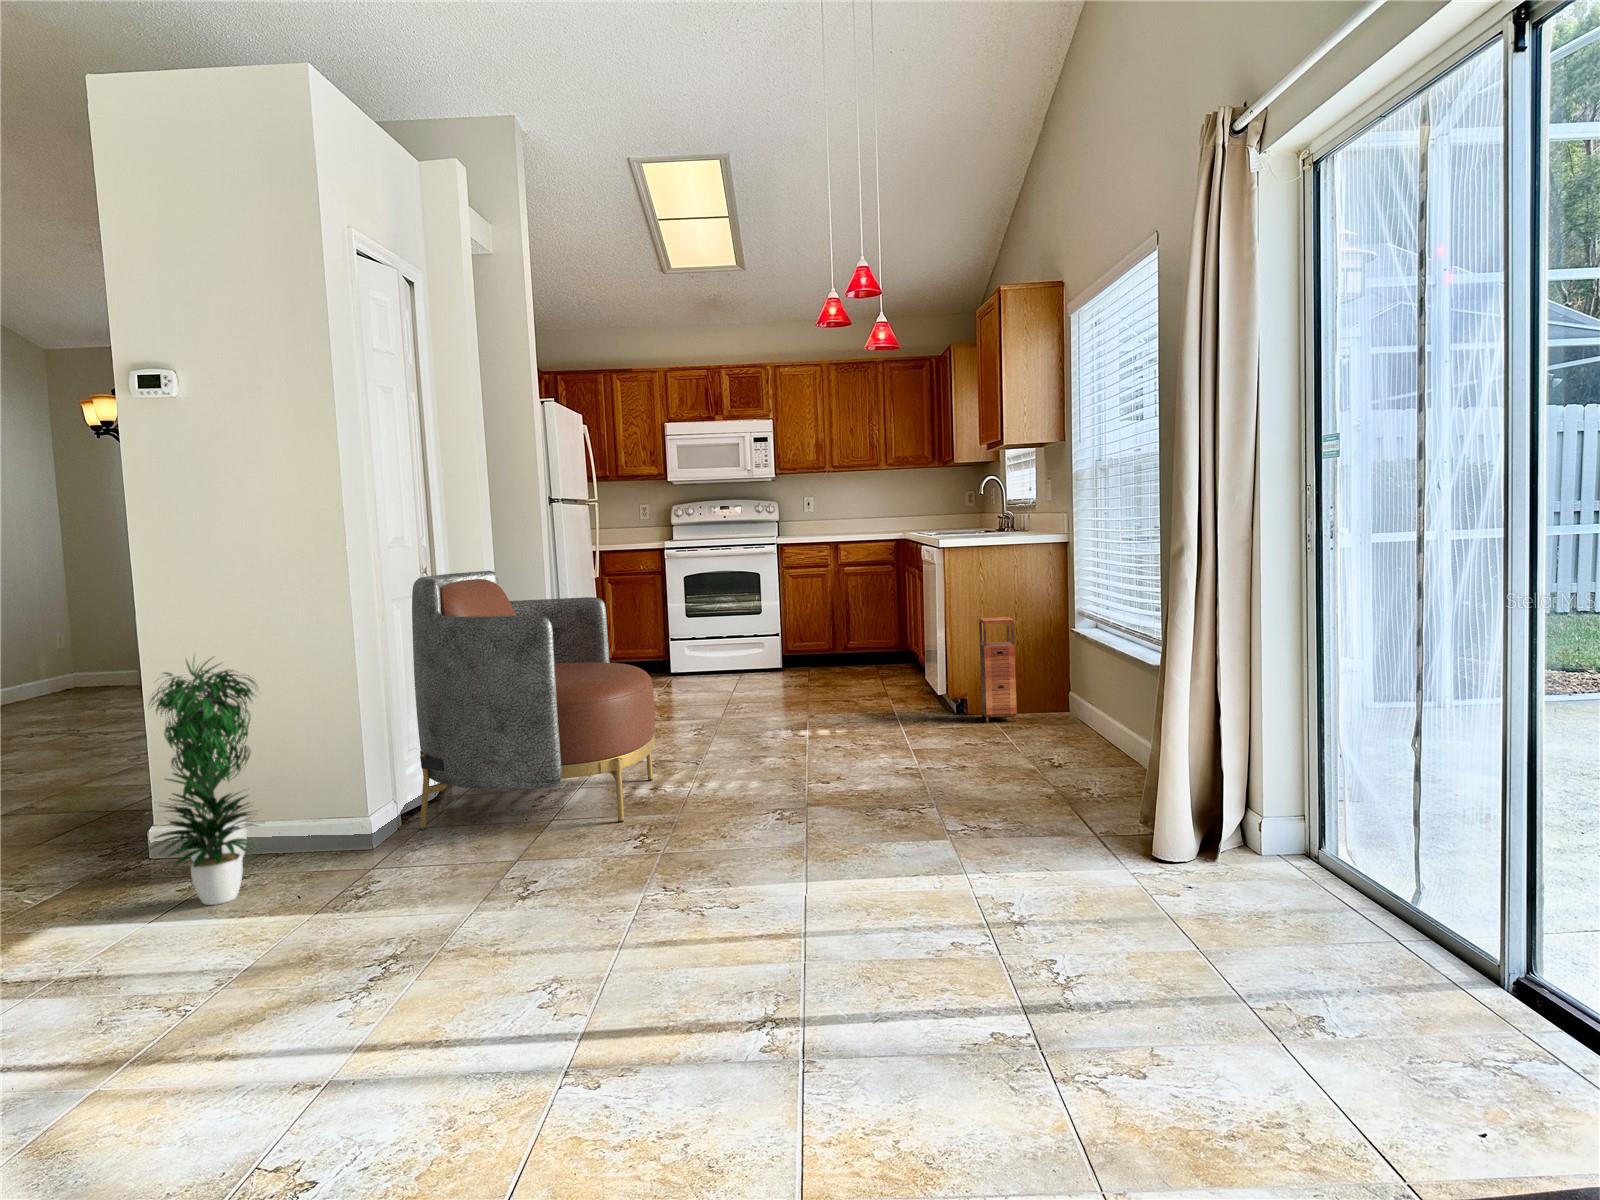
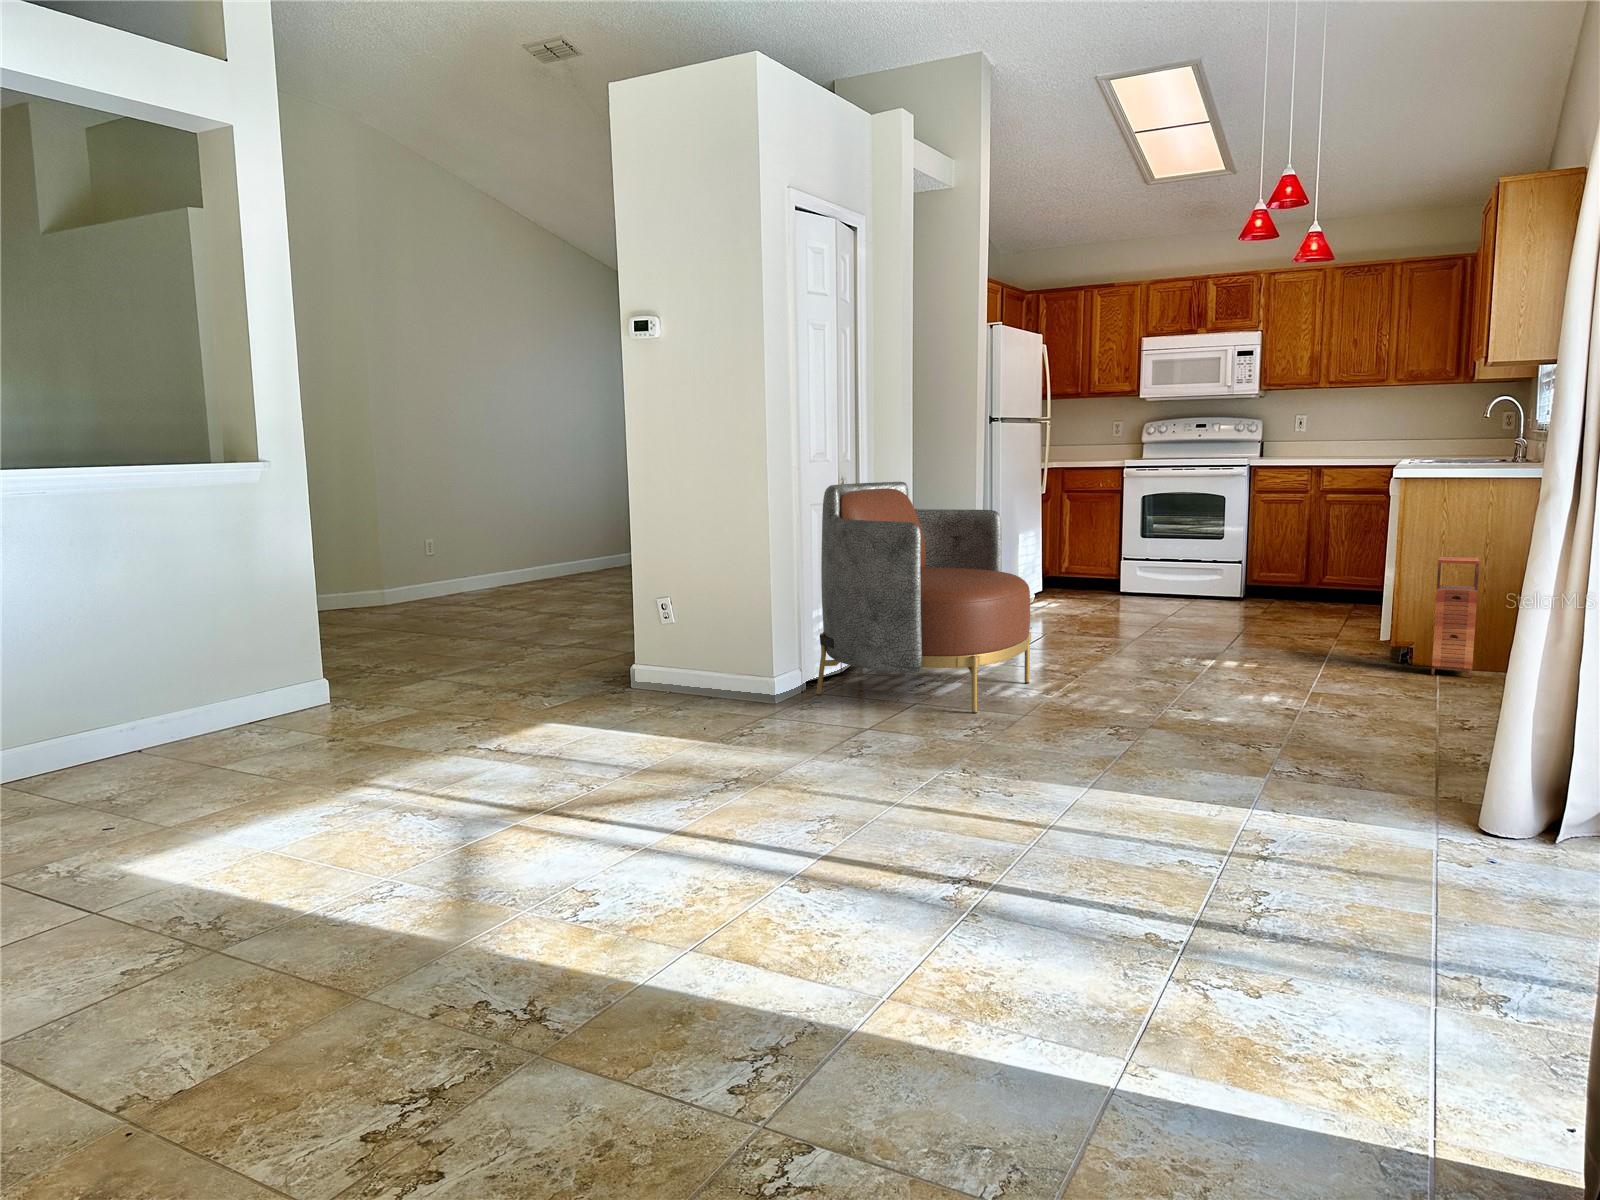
potted plant: present [148,657,259,905] -> none [610,534,701,724]

